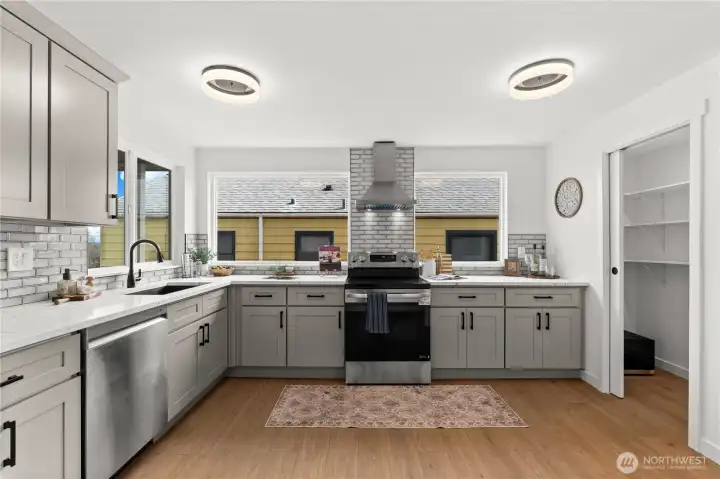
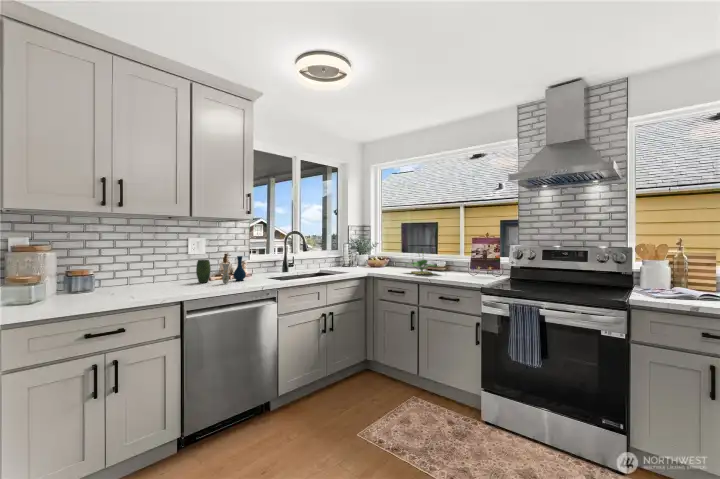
vase: none [42,270,111,307] -> present [196,256,246,283]

